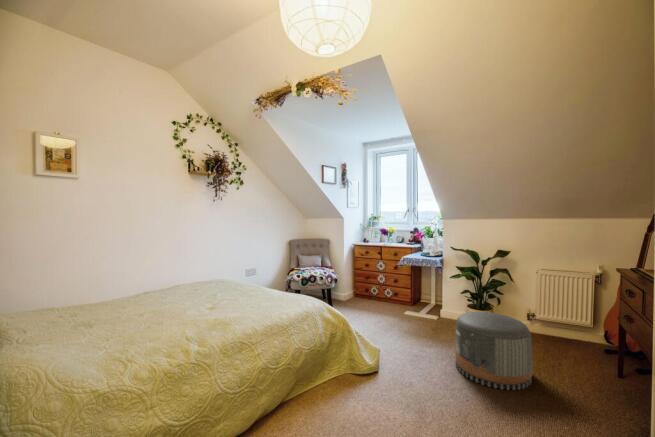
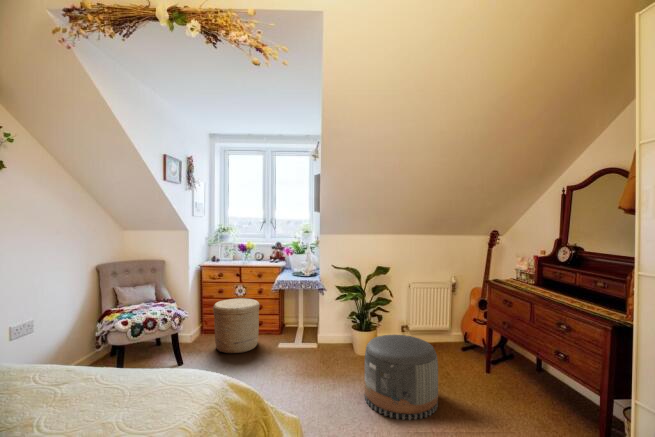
woven basket: none [357,271,392,312] -> present [213,298,260,353]

